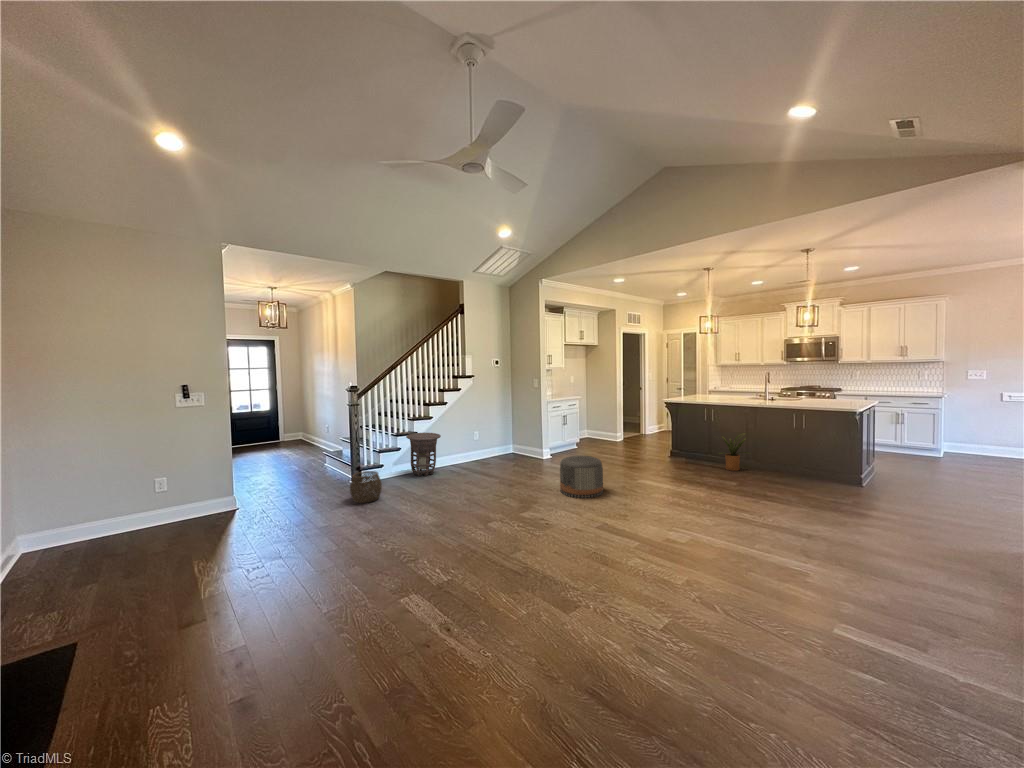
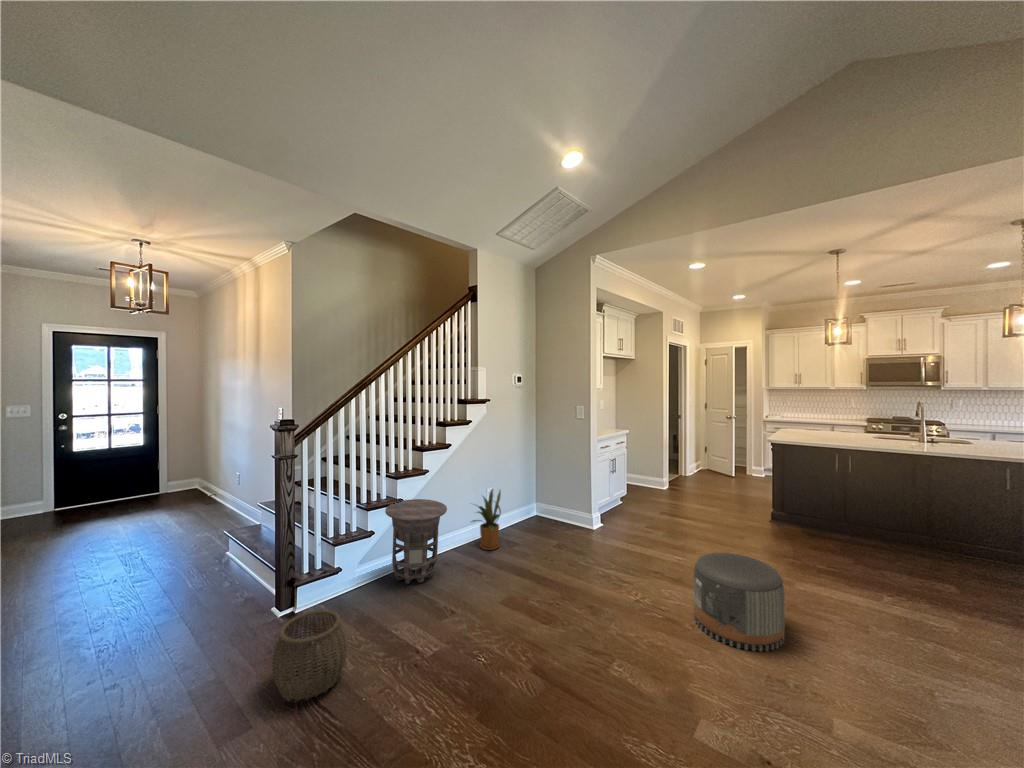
house plant: present [719,434,749,471] -> present [472,489,501,550]

